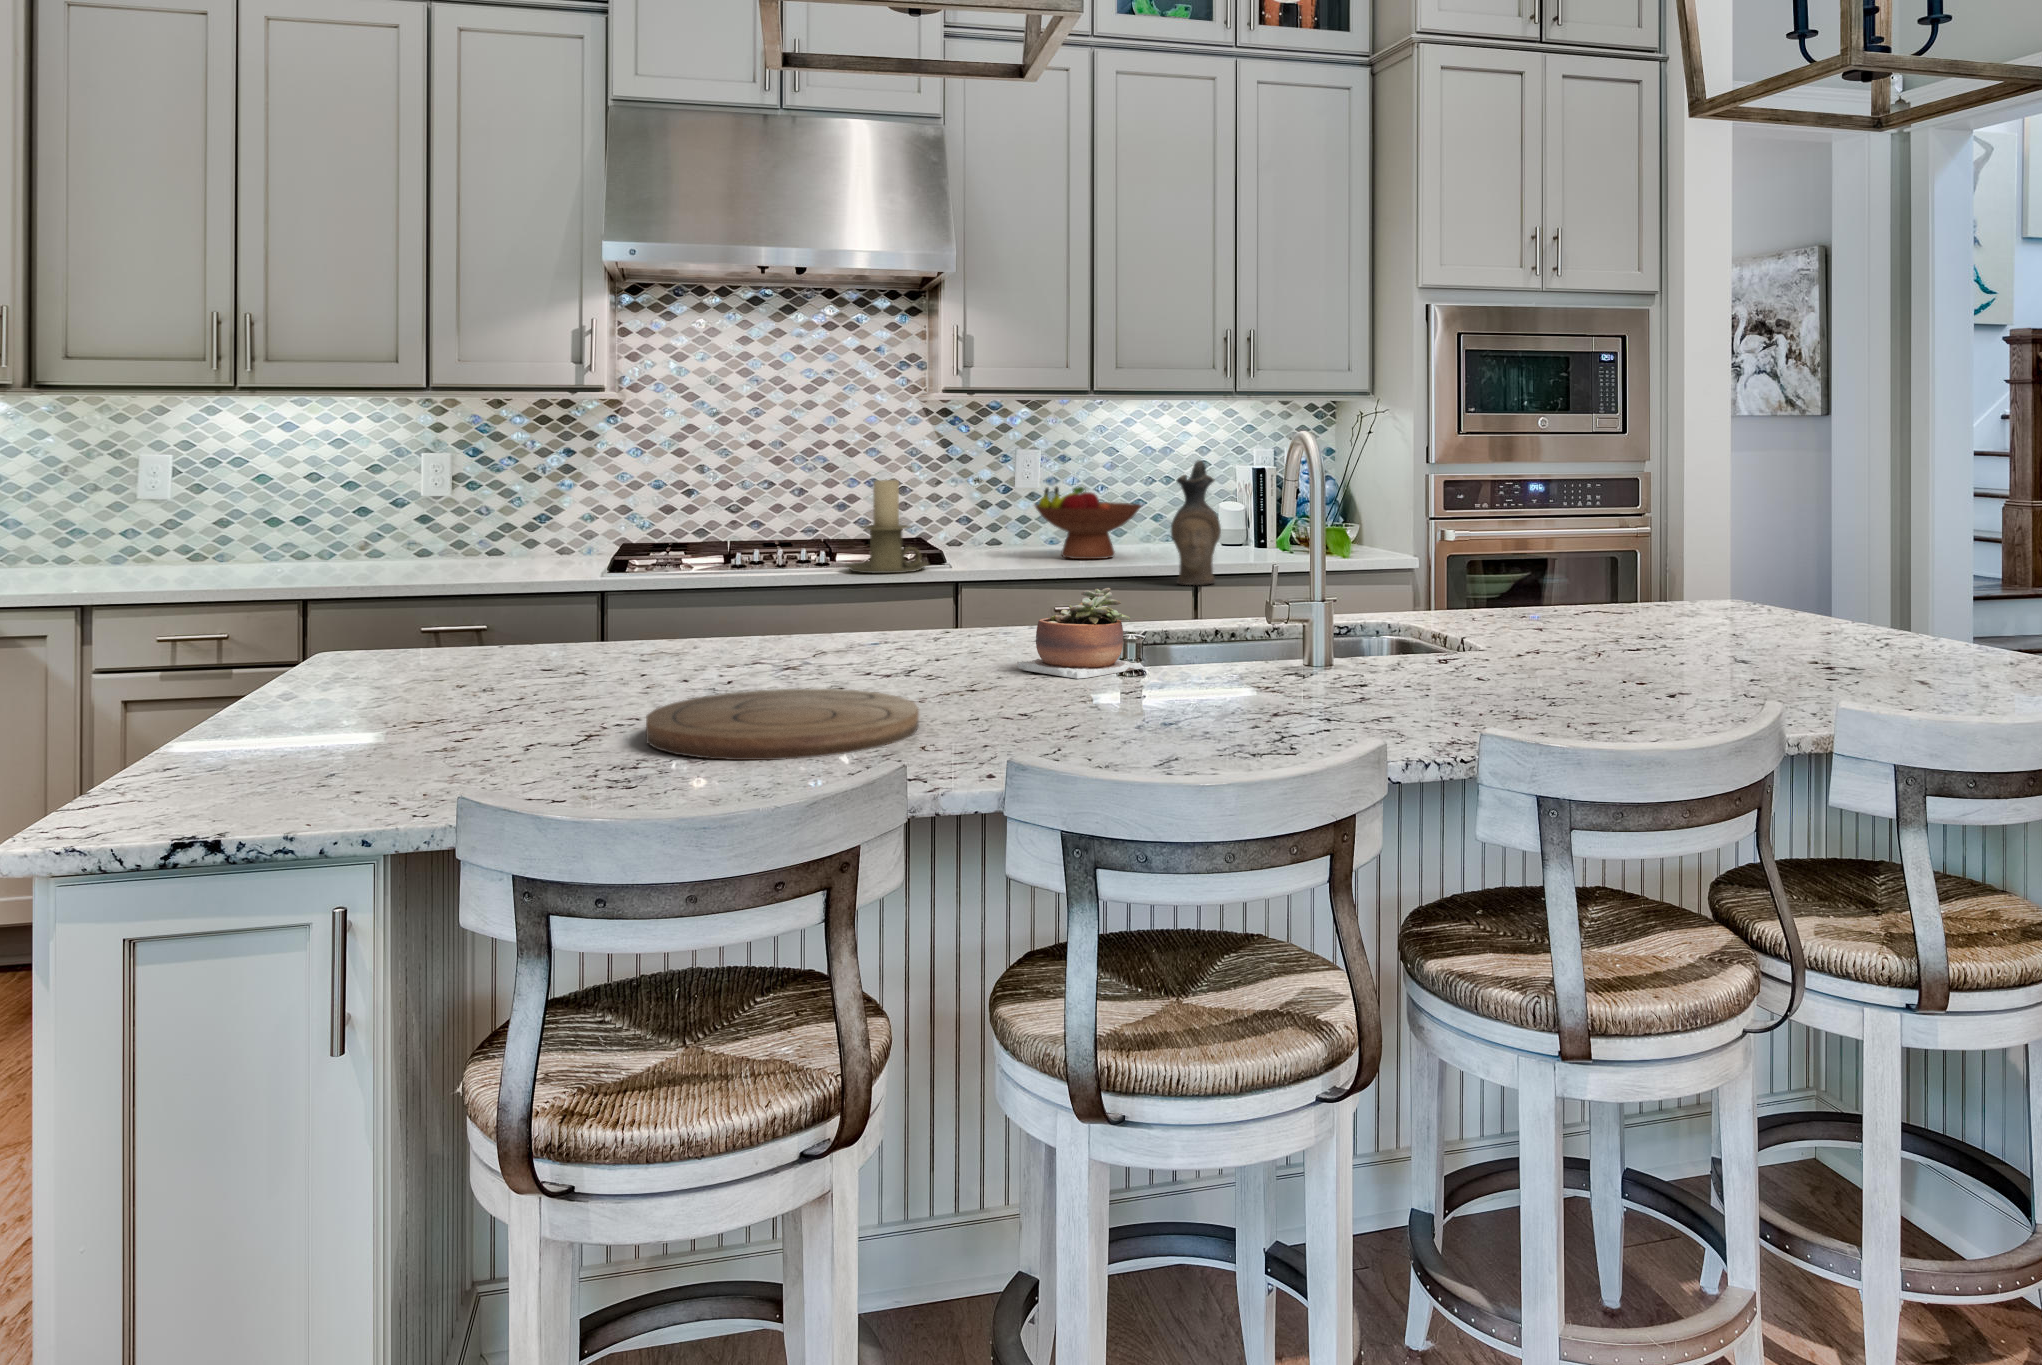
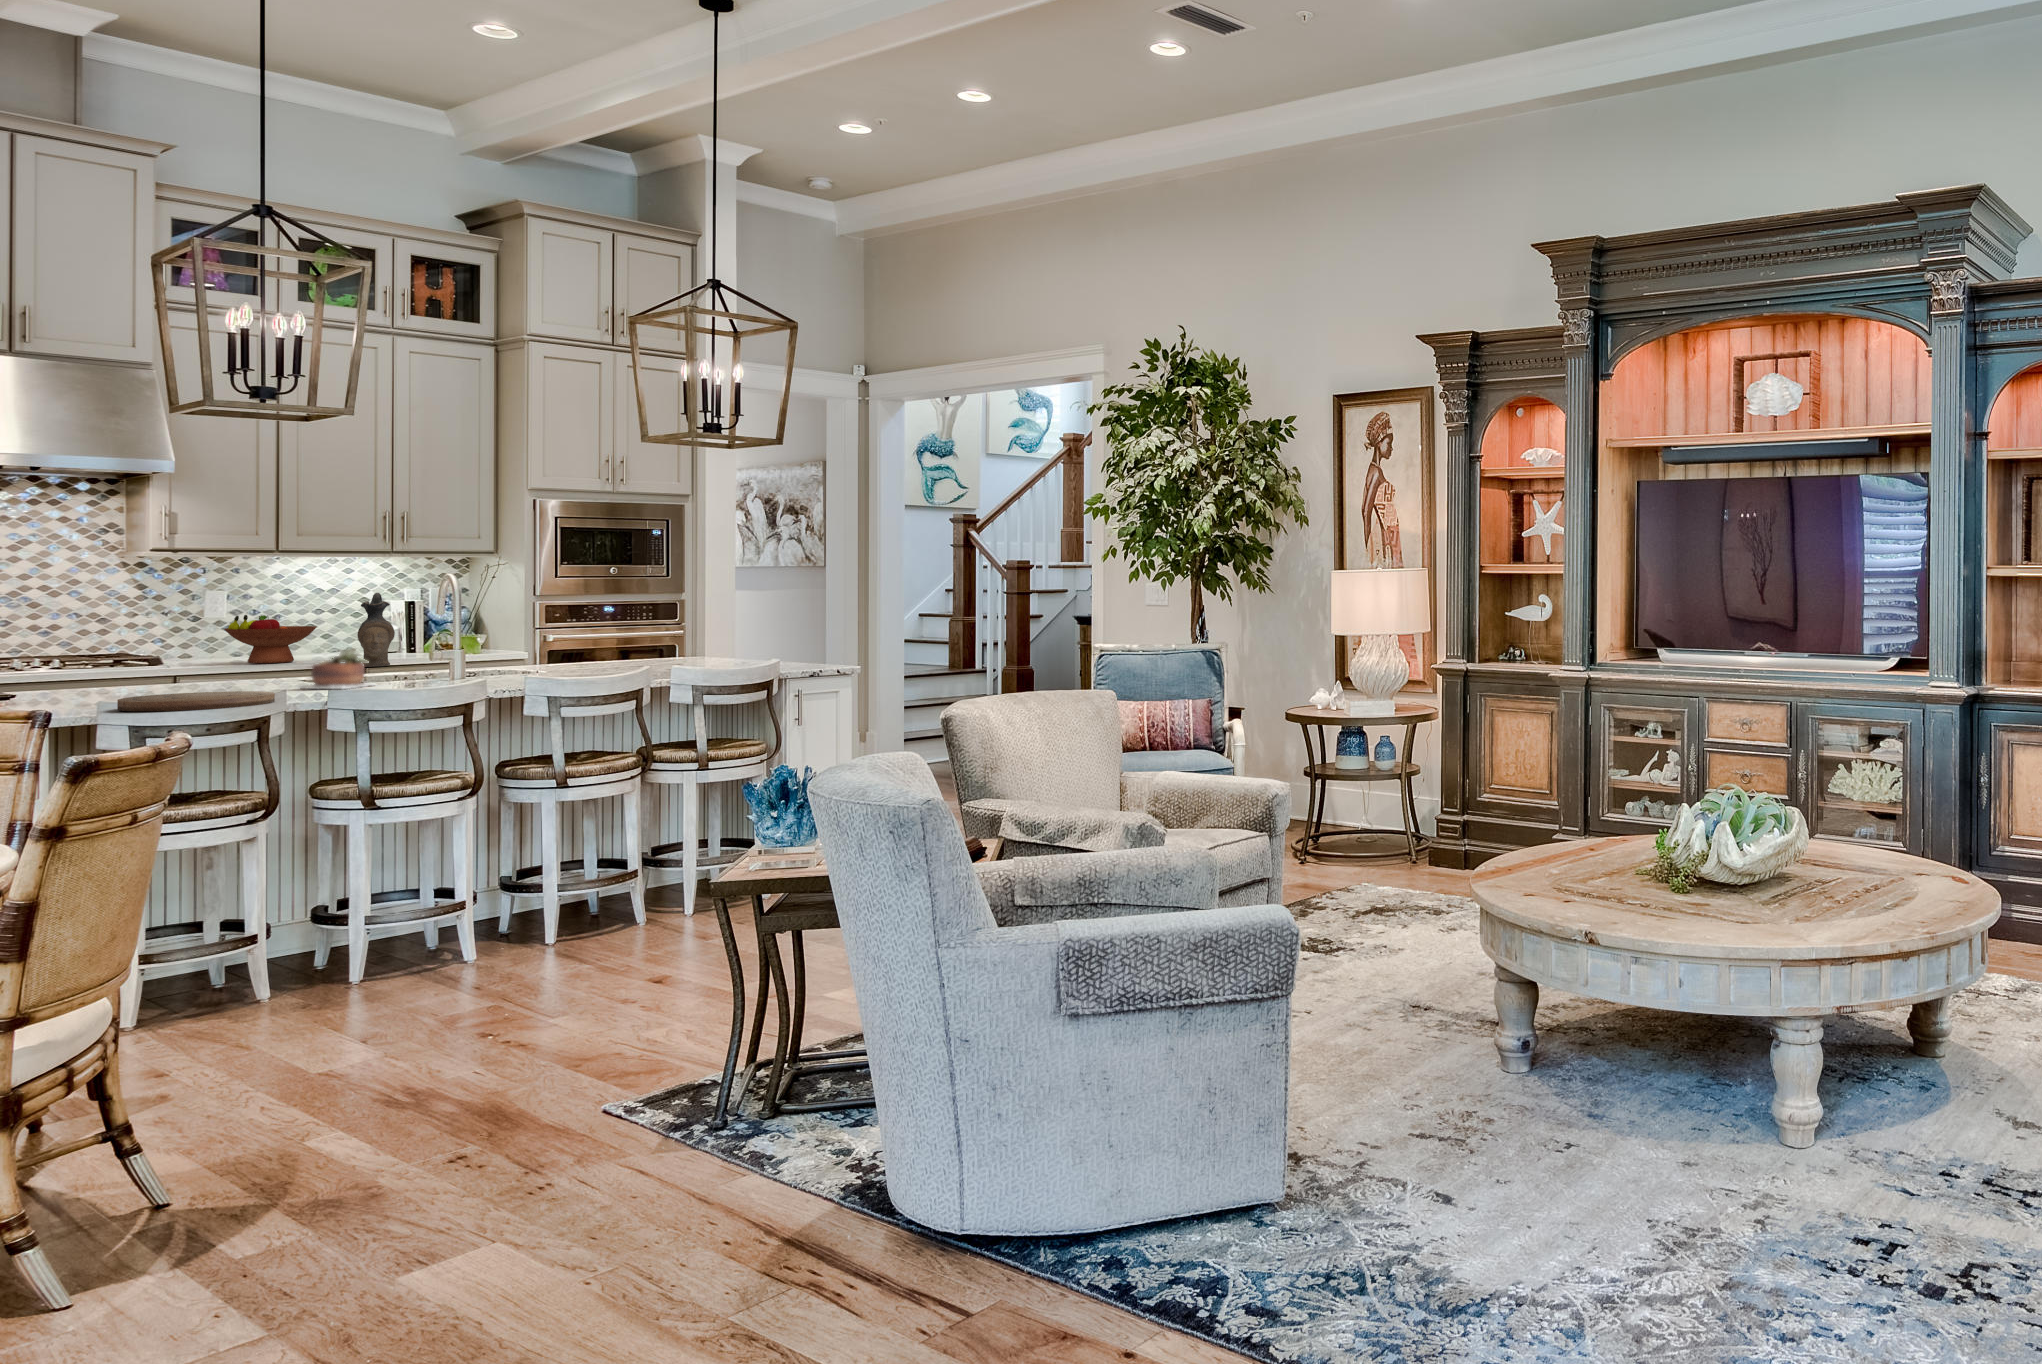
candle holder: present [844,480,928,573] -> none [60,611,141,676]

